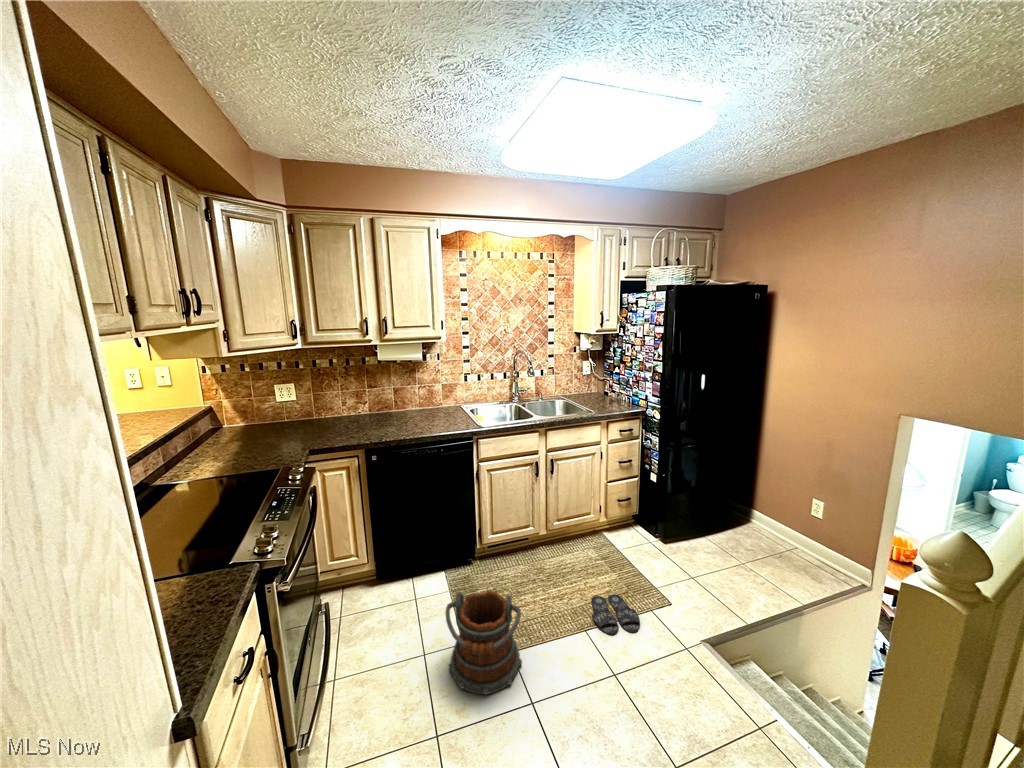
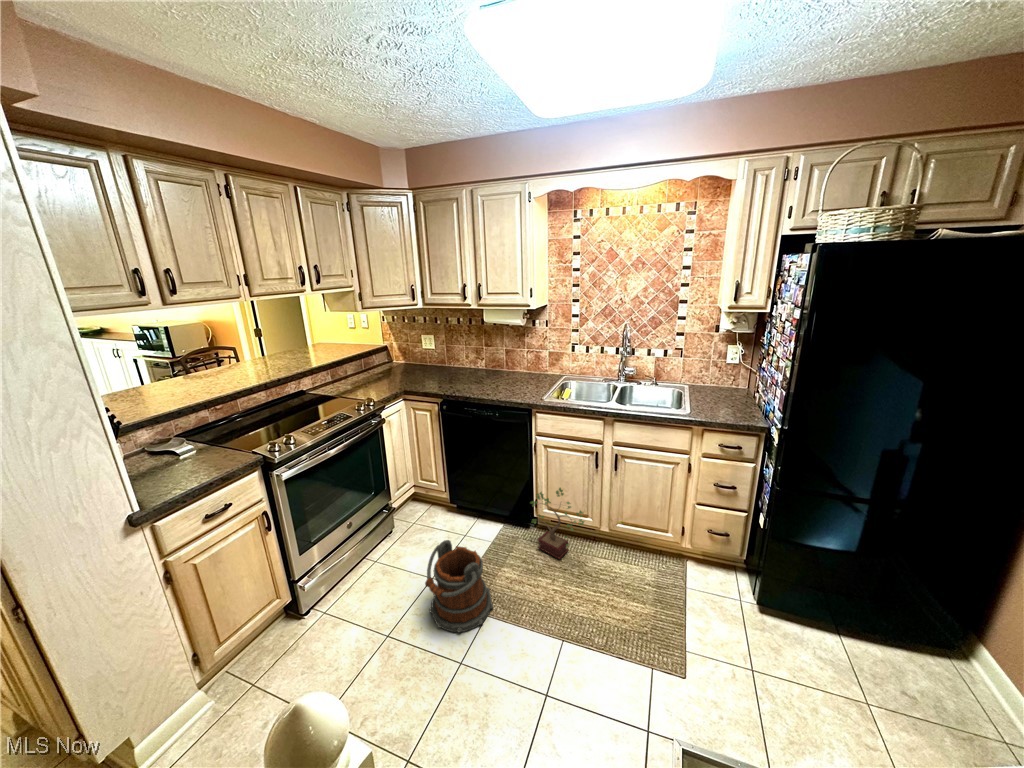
potted plant: none [486,503,555,577] -> present [530,488,584,559]
slippers: present [592,594,640,635] -> none [572,613,627,671]

